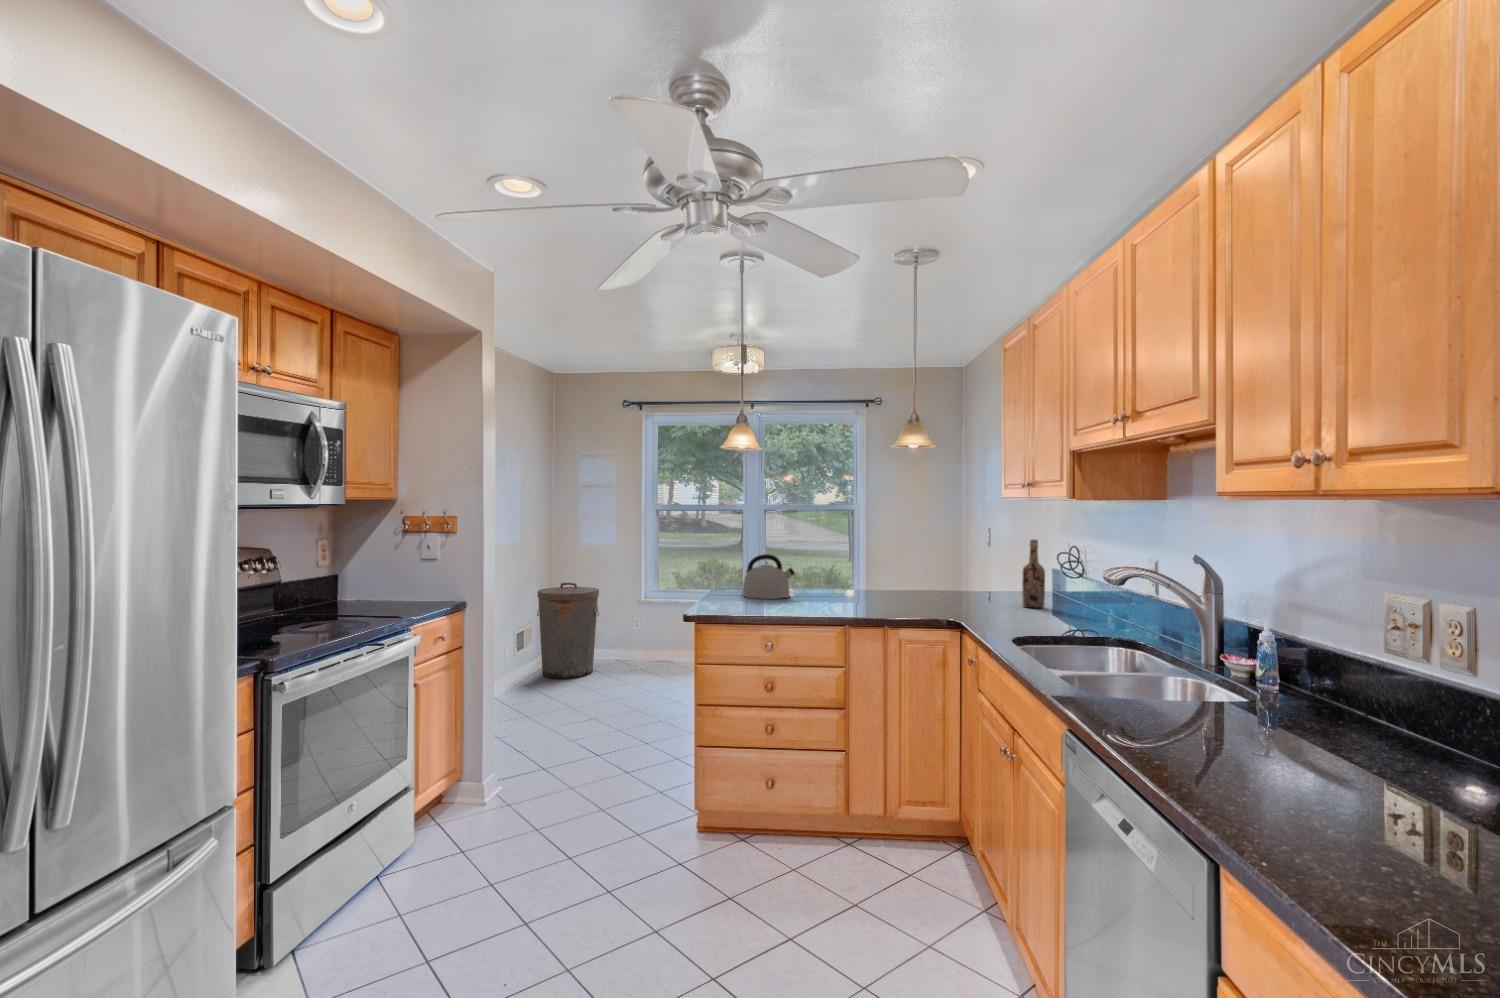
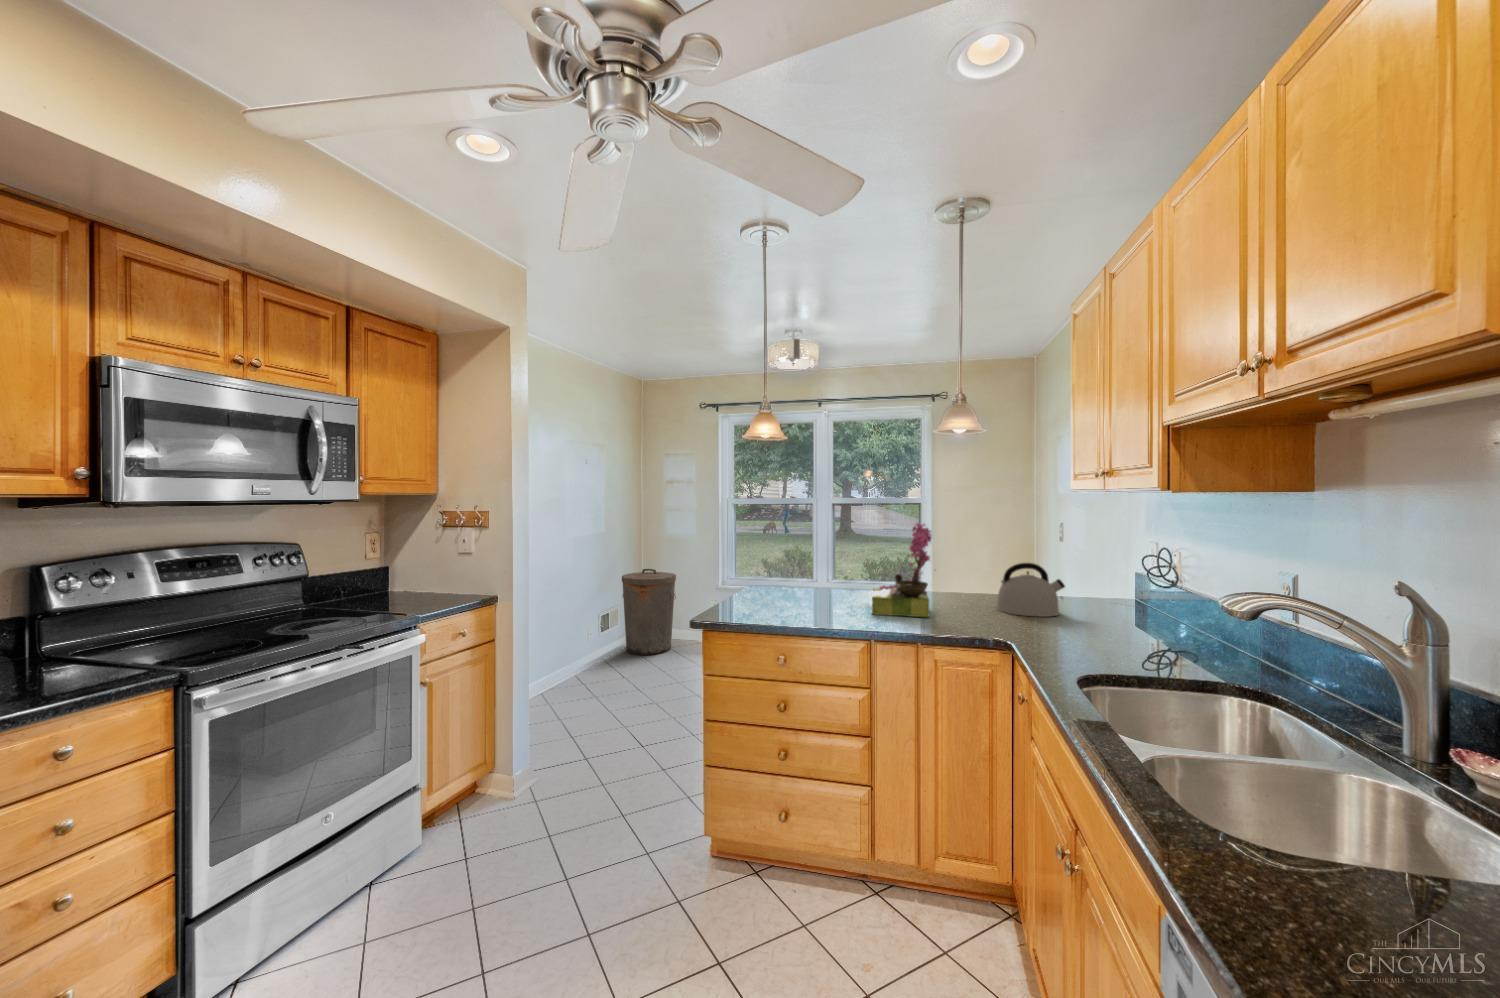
flower arrangement: none [838,525,897,608] -> present [869,523,932,617]
wine bottle: present [1022,540,1045,608] -> none [1094,540,1124,623]
kettle: present [742,554,795,599] -> present [997,563,1065,617]

